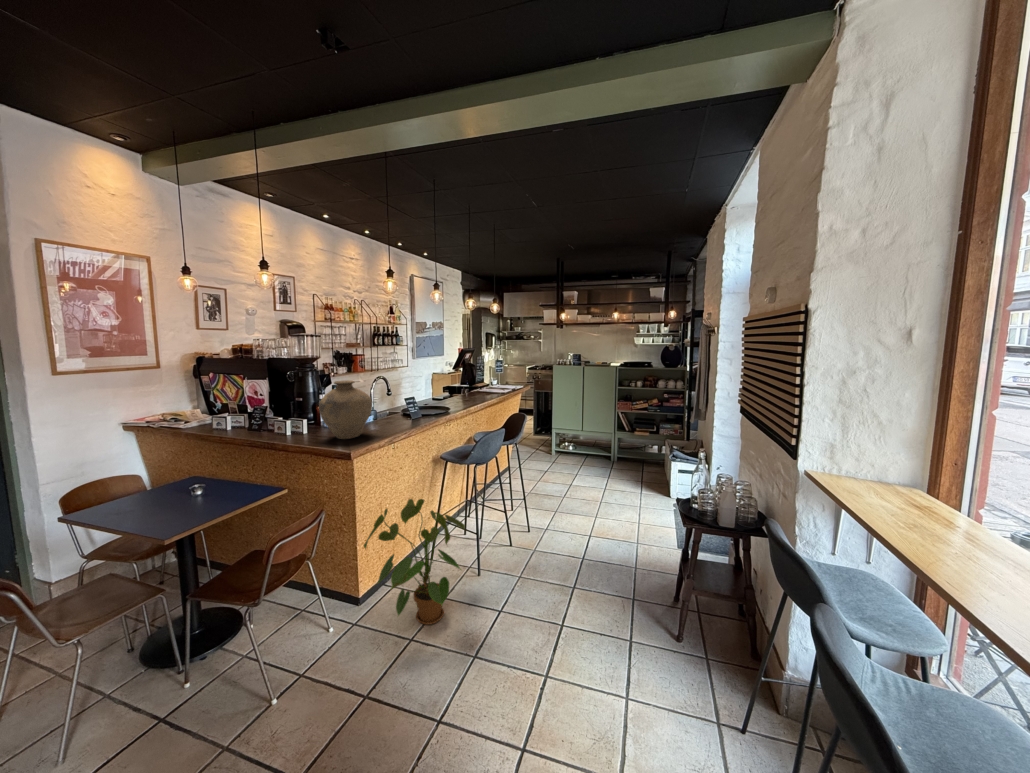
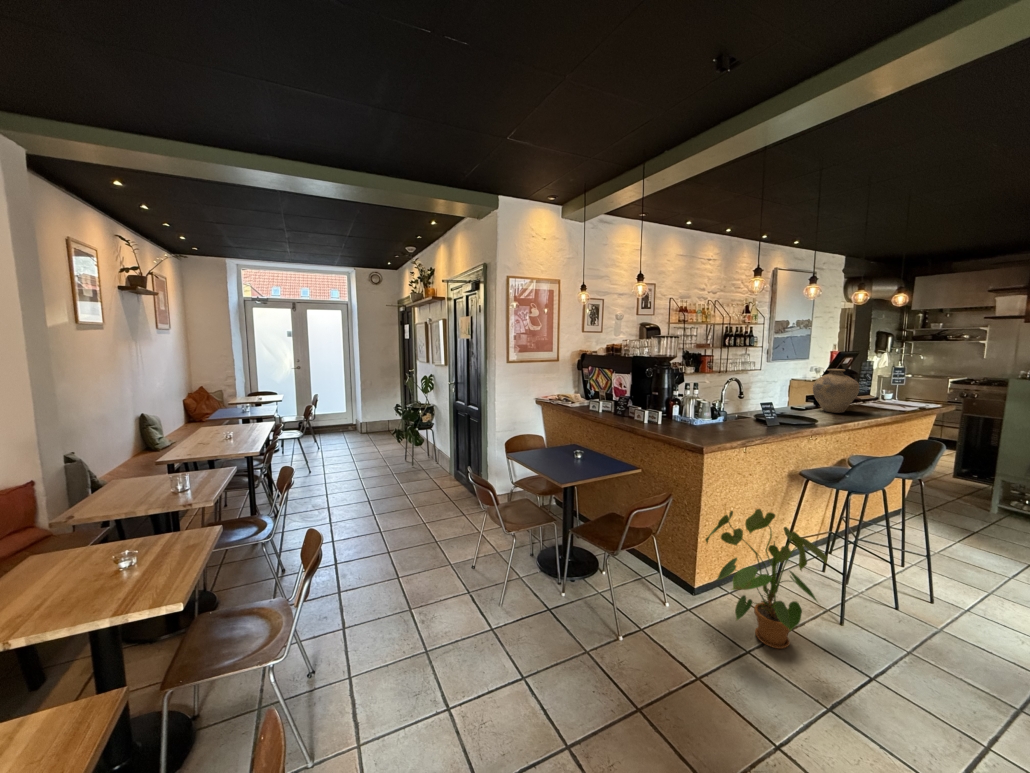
vase: present [319,380,372,439] -> present [813,369,860,413]

